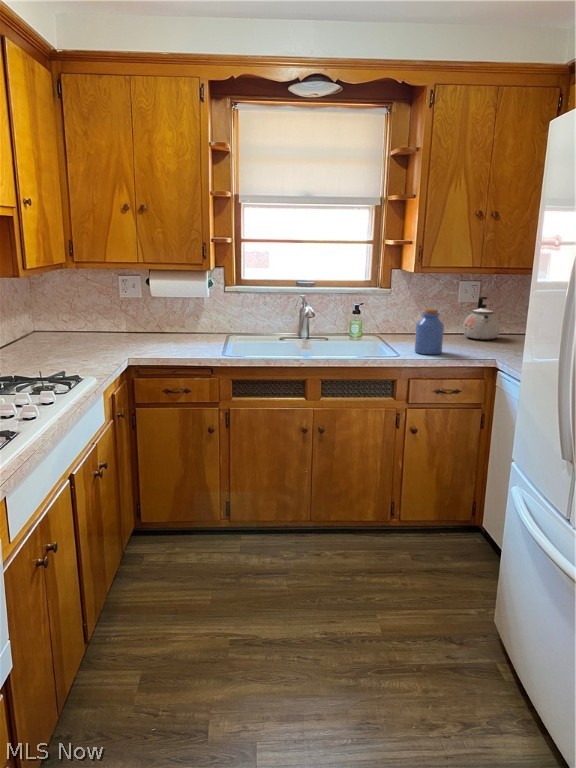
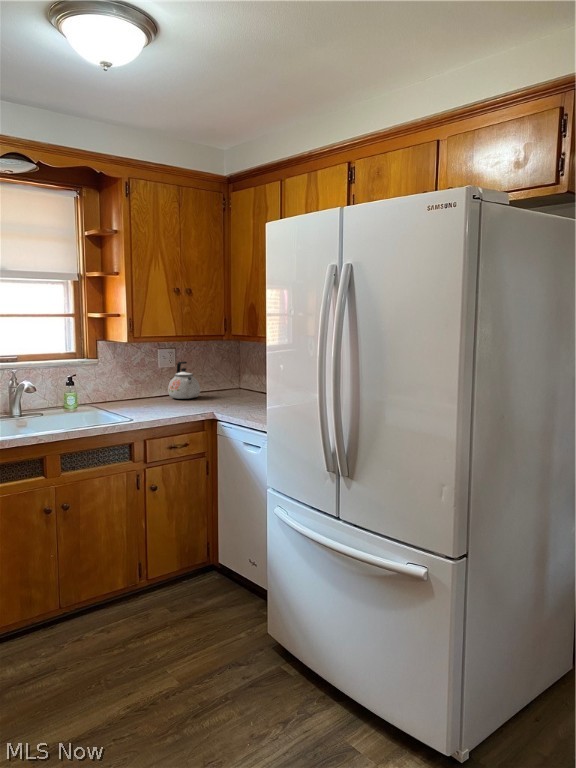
jar: present [415,309,444,355] -> none [142,375,168,416]

